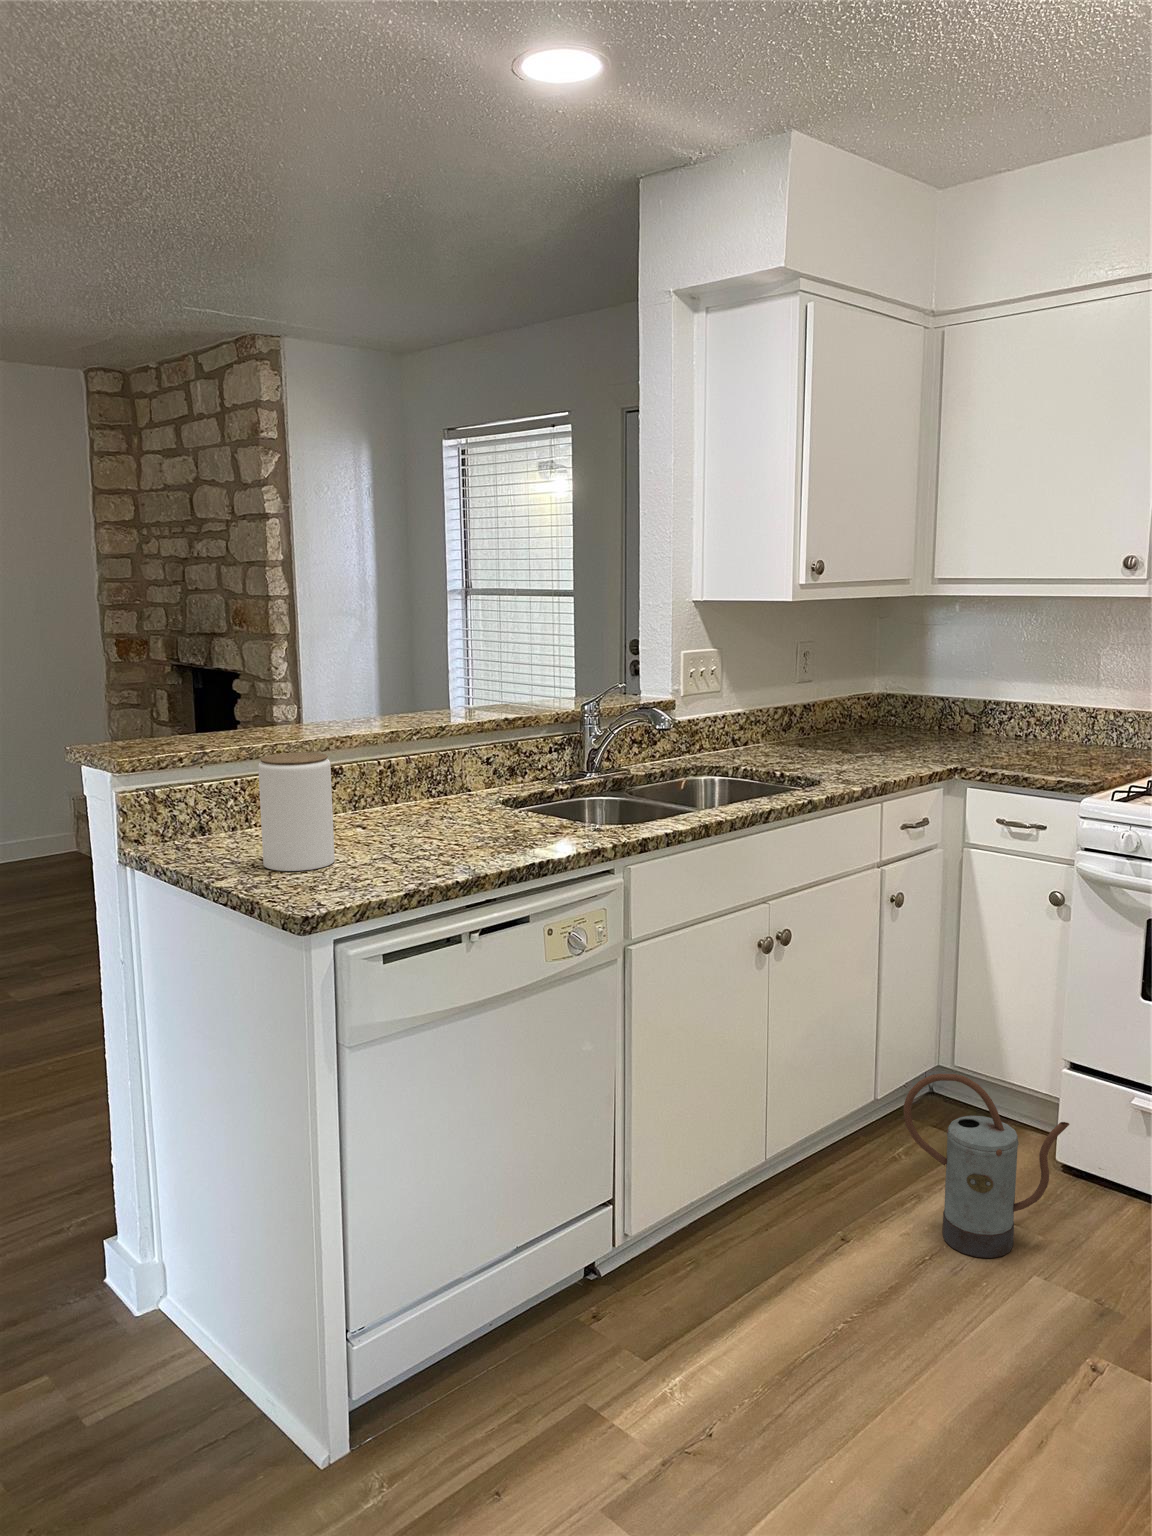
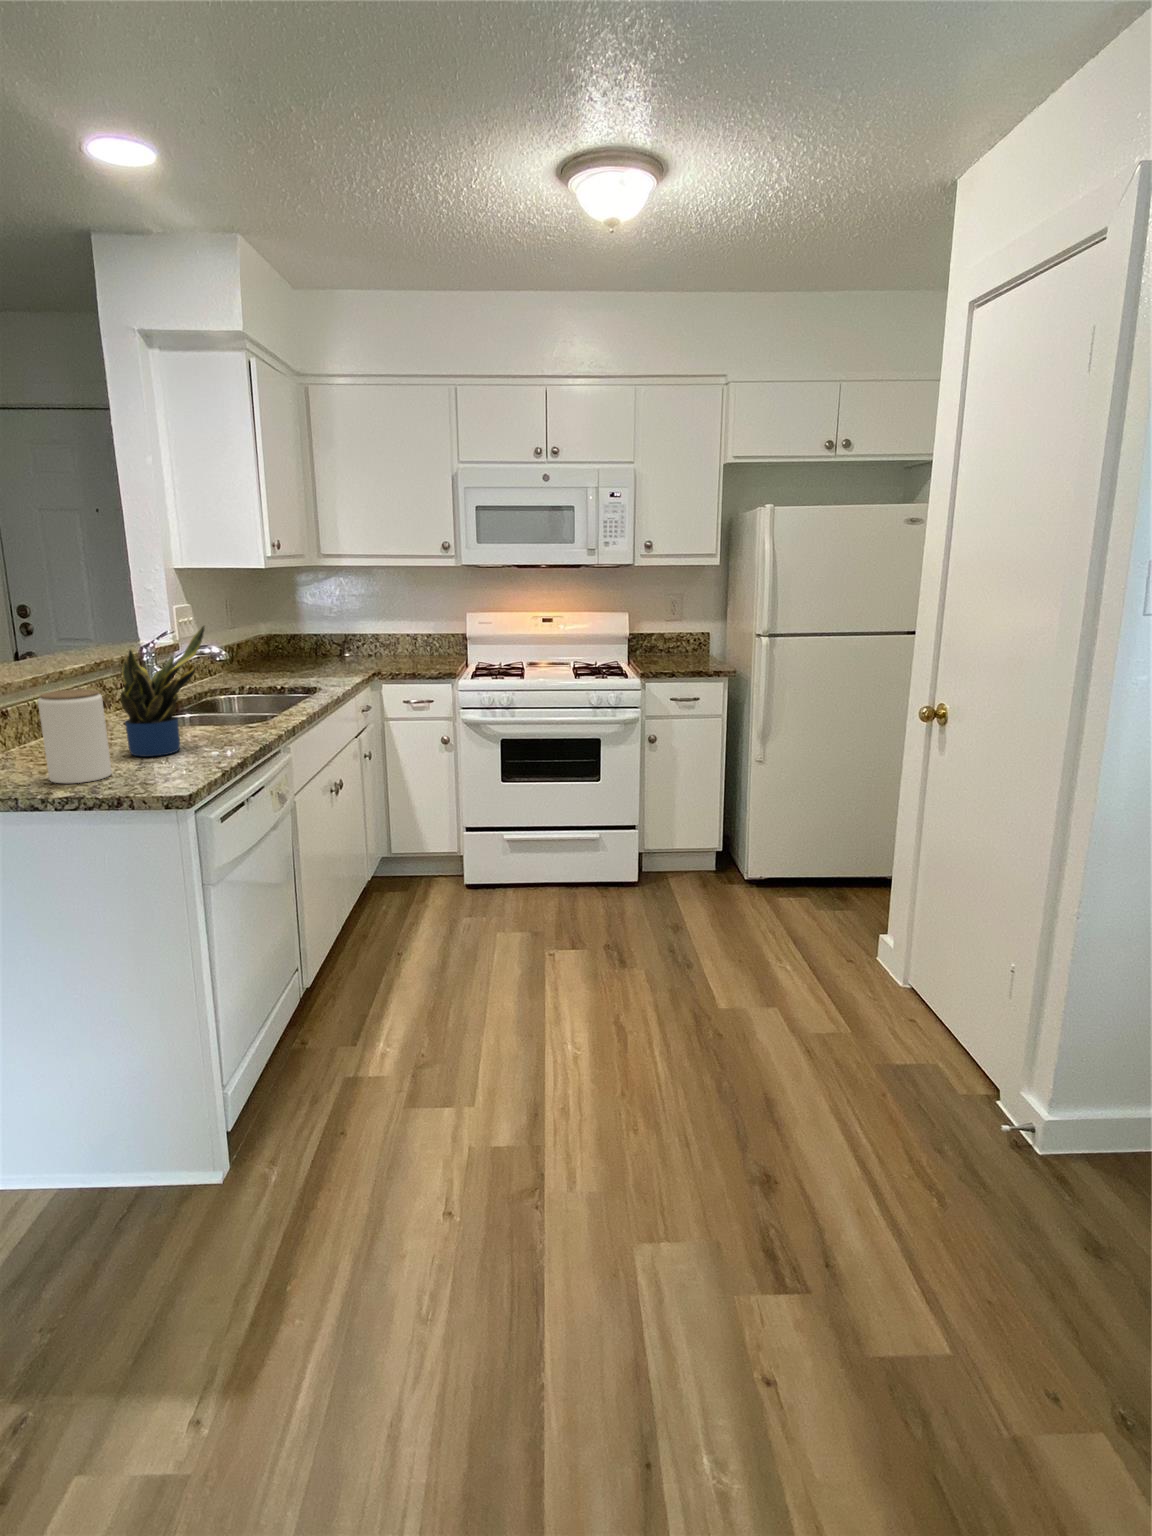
potted plant: none [387,681,497,851] -> present [120,626,205,756]
watering can: present [904,1074,1069,1258] -> none [417,841,500,937]

